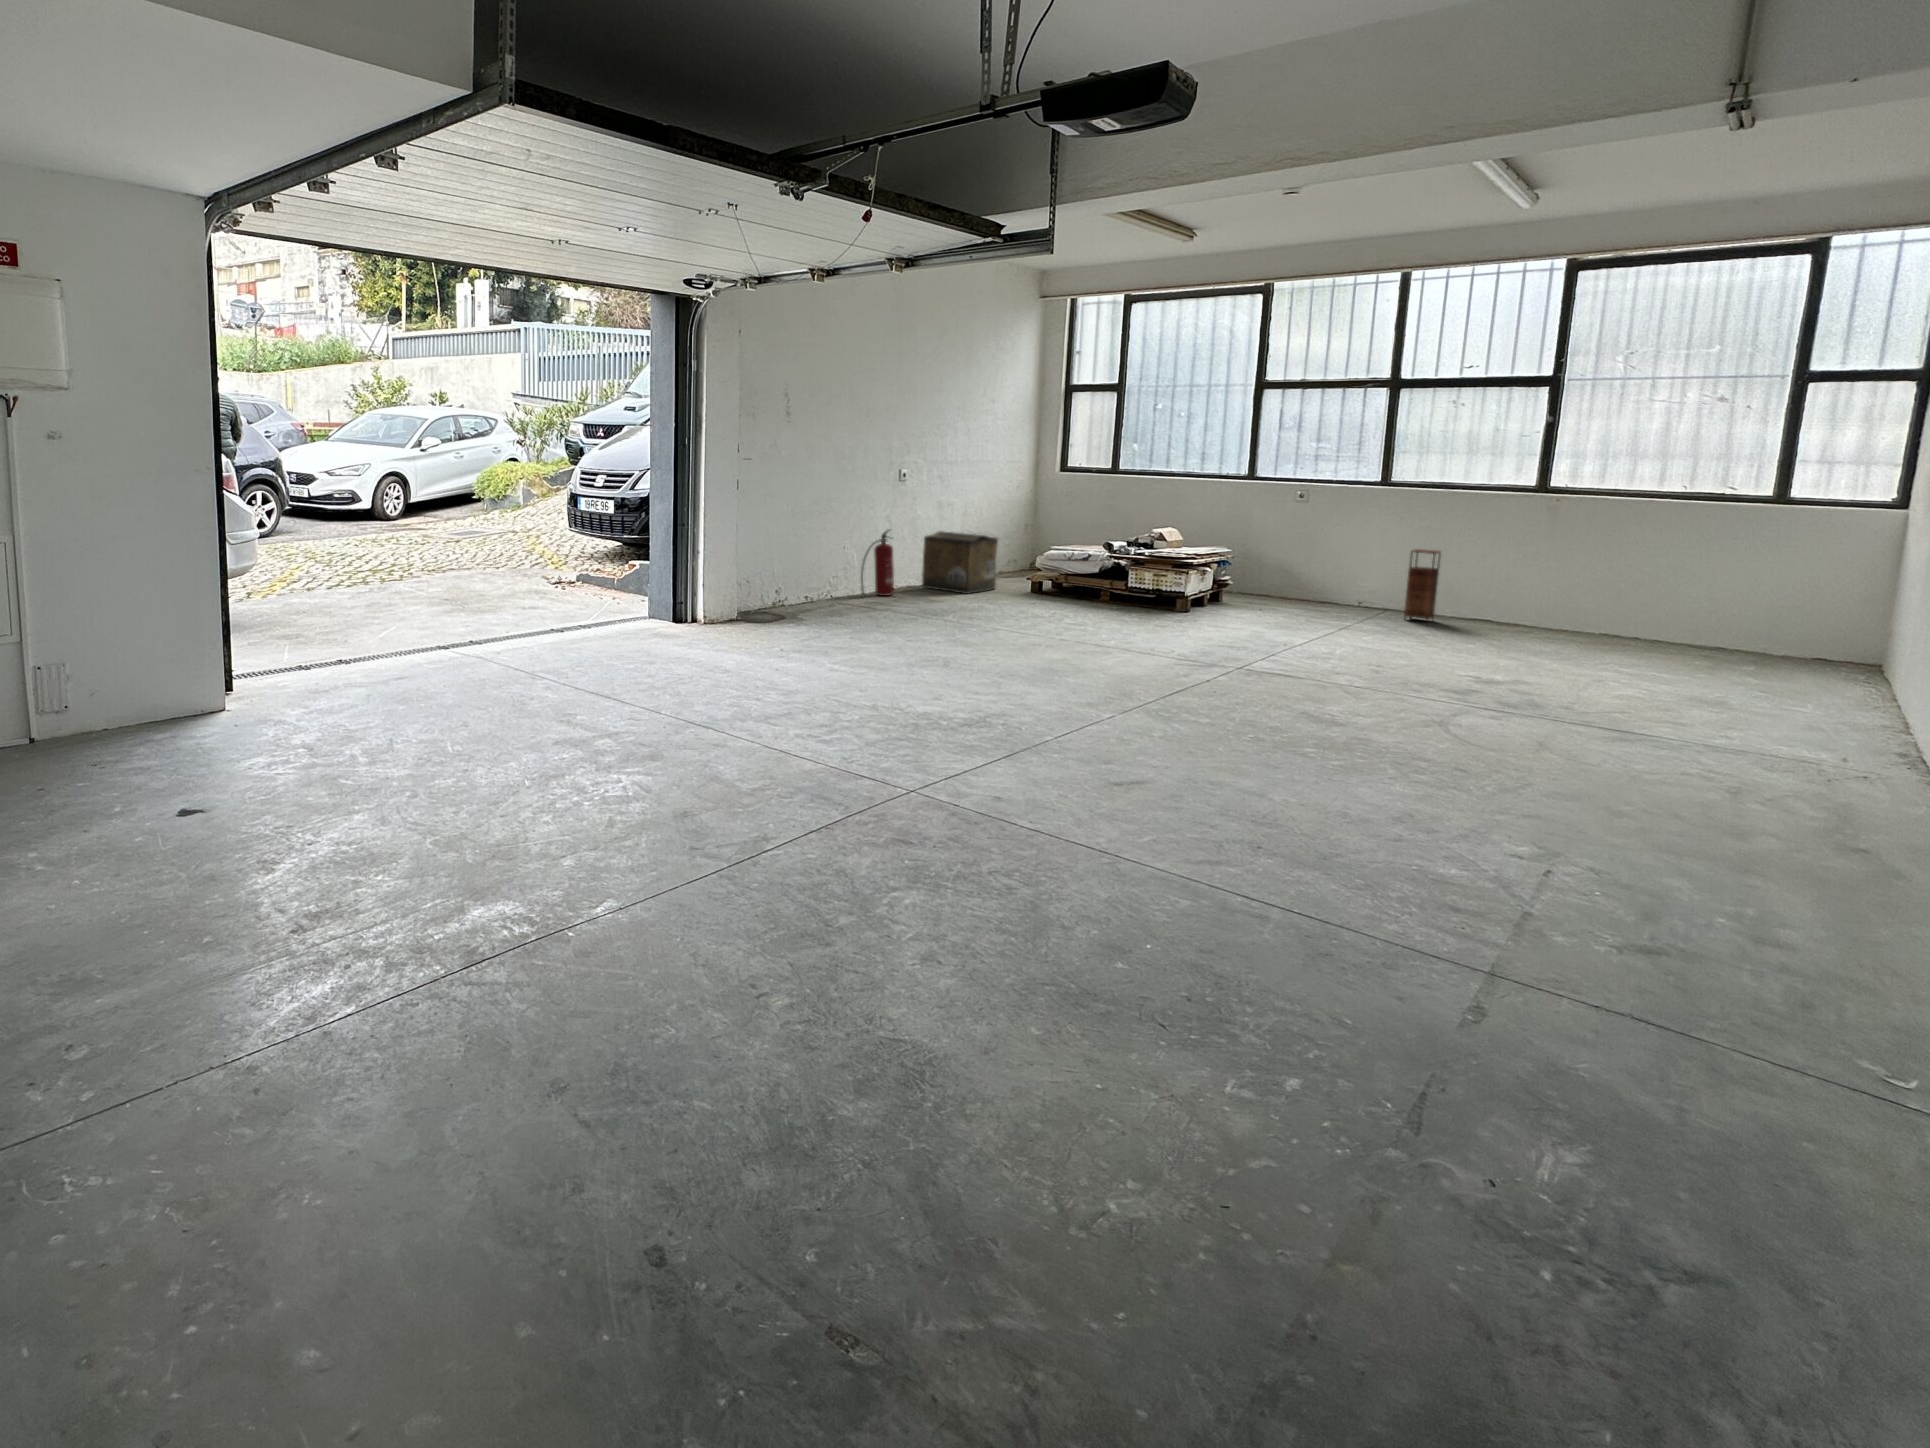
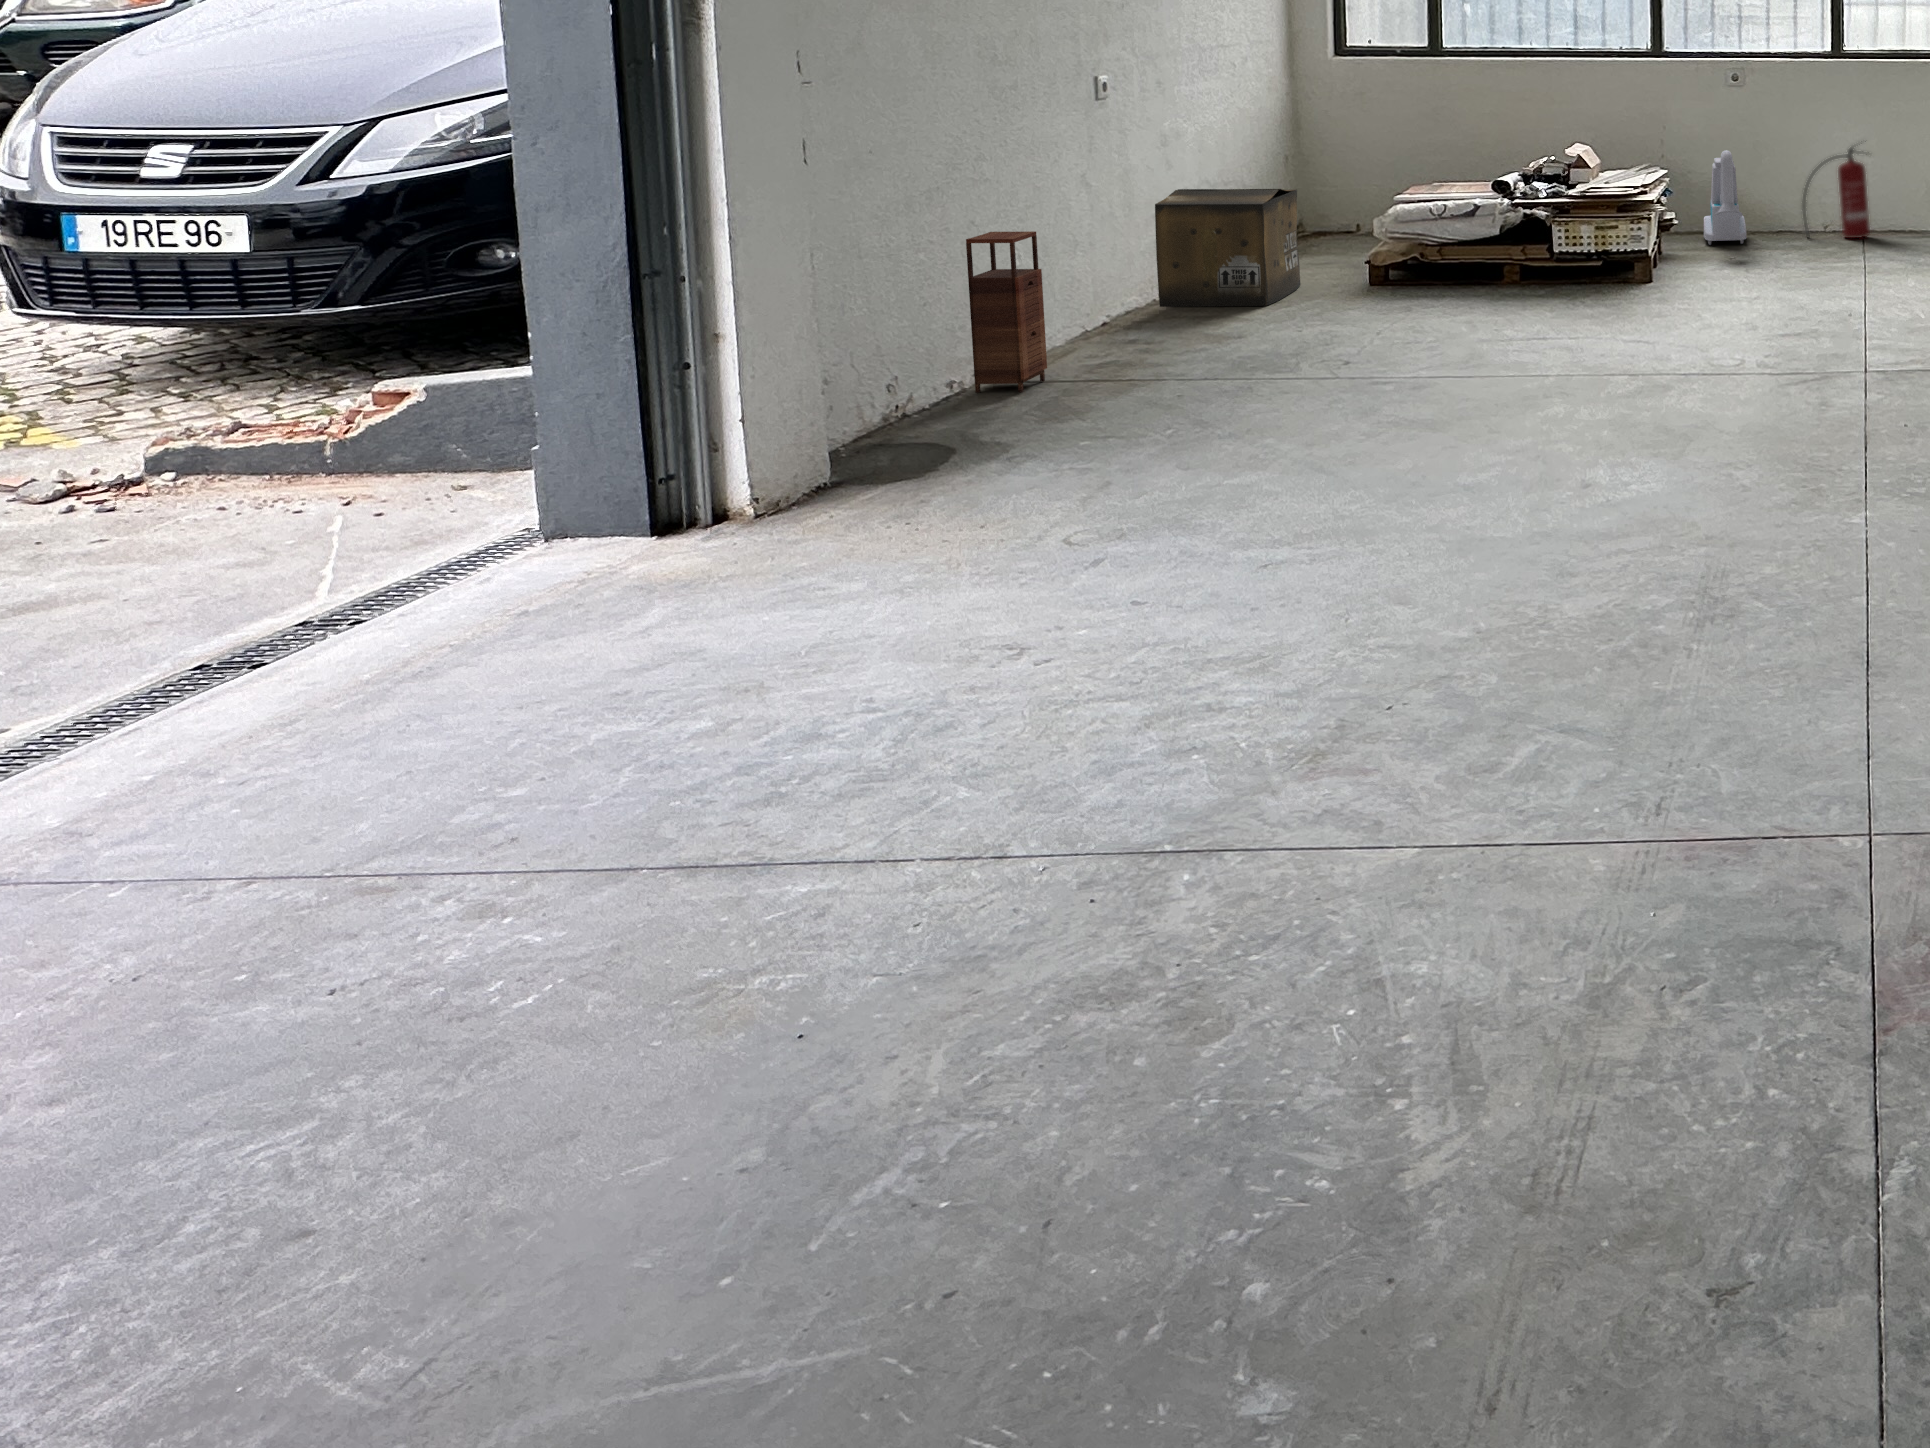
fire extinguisher: present [861,530,894,597] -> present [1802,147,1870,238]
vacuum cleaner: none [1254,542,1295,607] -> present [1704,150,1746,245]
storage cabinet: present [1404,549,1441,621] -> present [966,231,1047,393]

